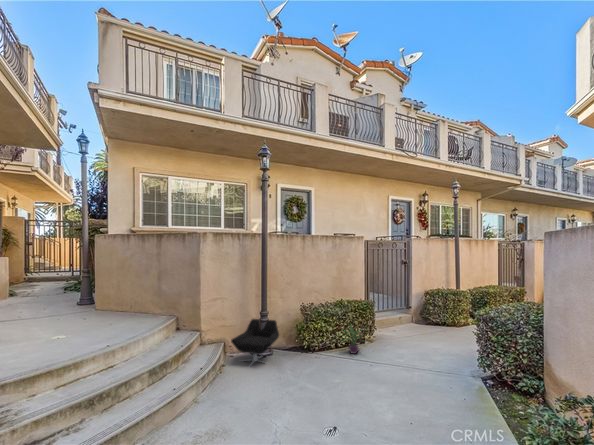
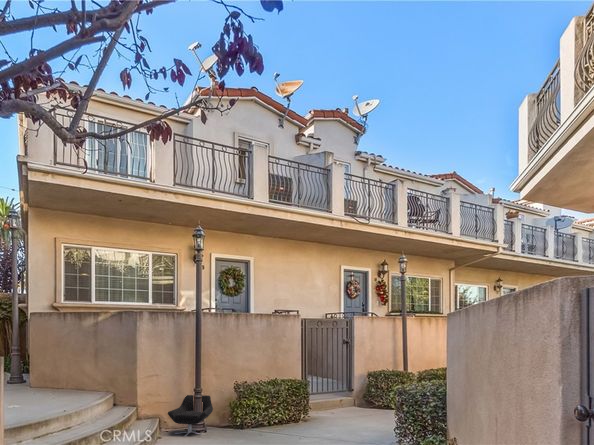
decorative plant: present [348,328,359,354] -> none [271,399,296,428]

